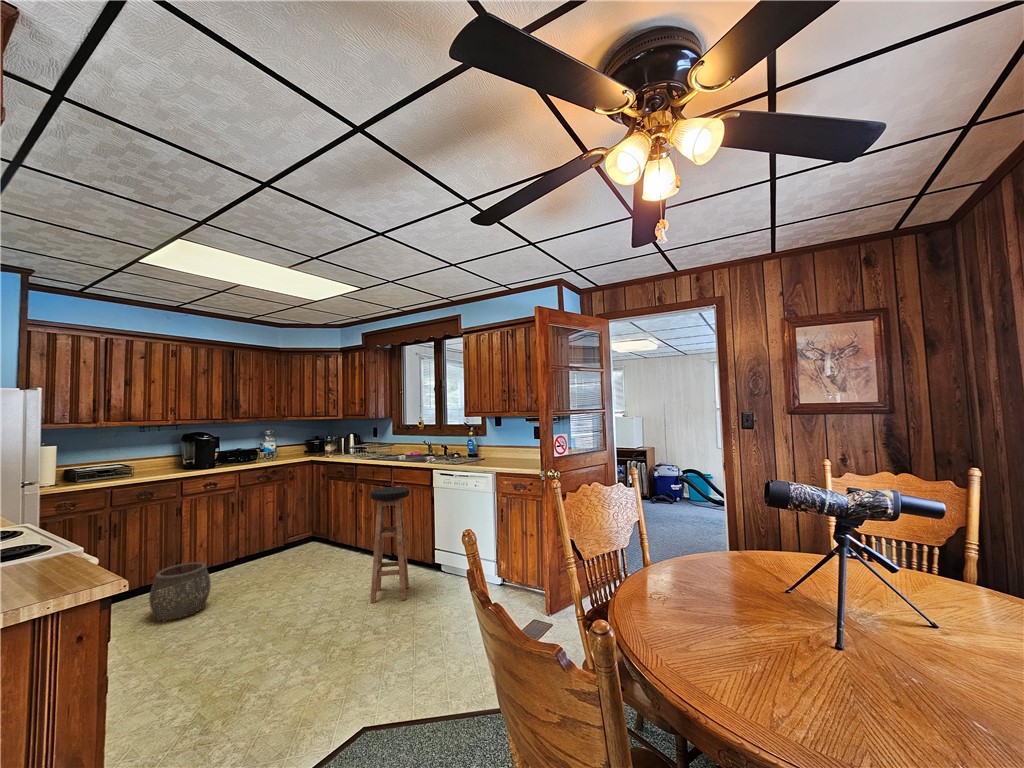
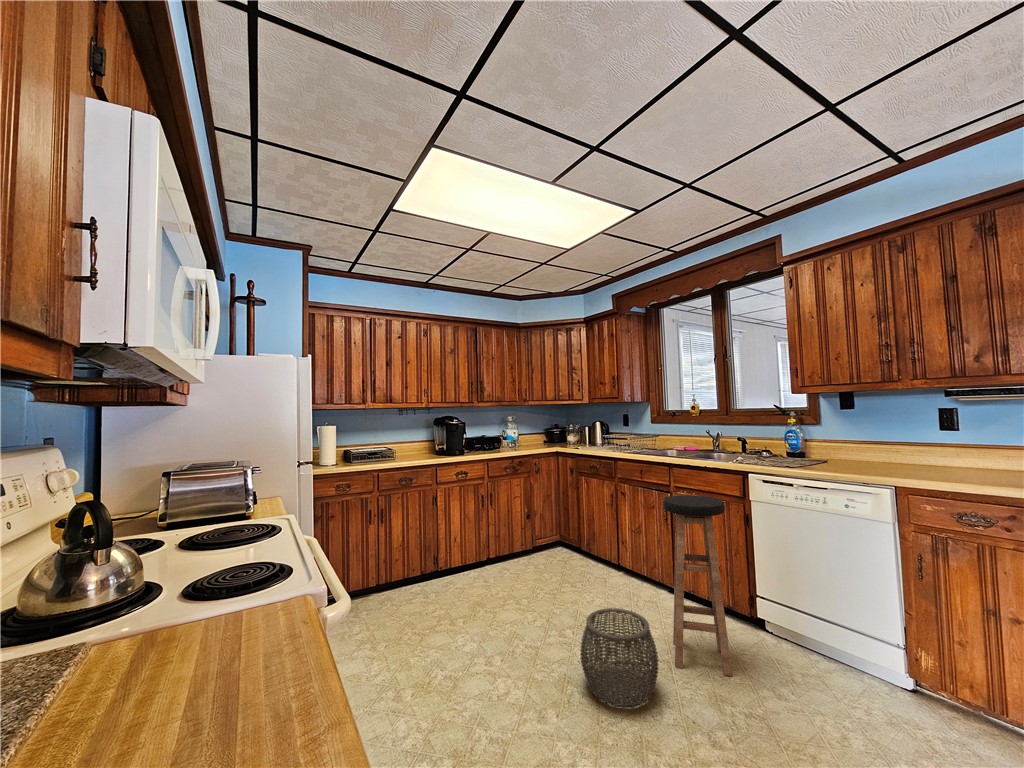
woven basket: present [149,562,211,620] -> present [580,608,658,707]

